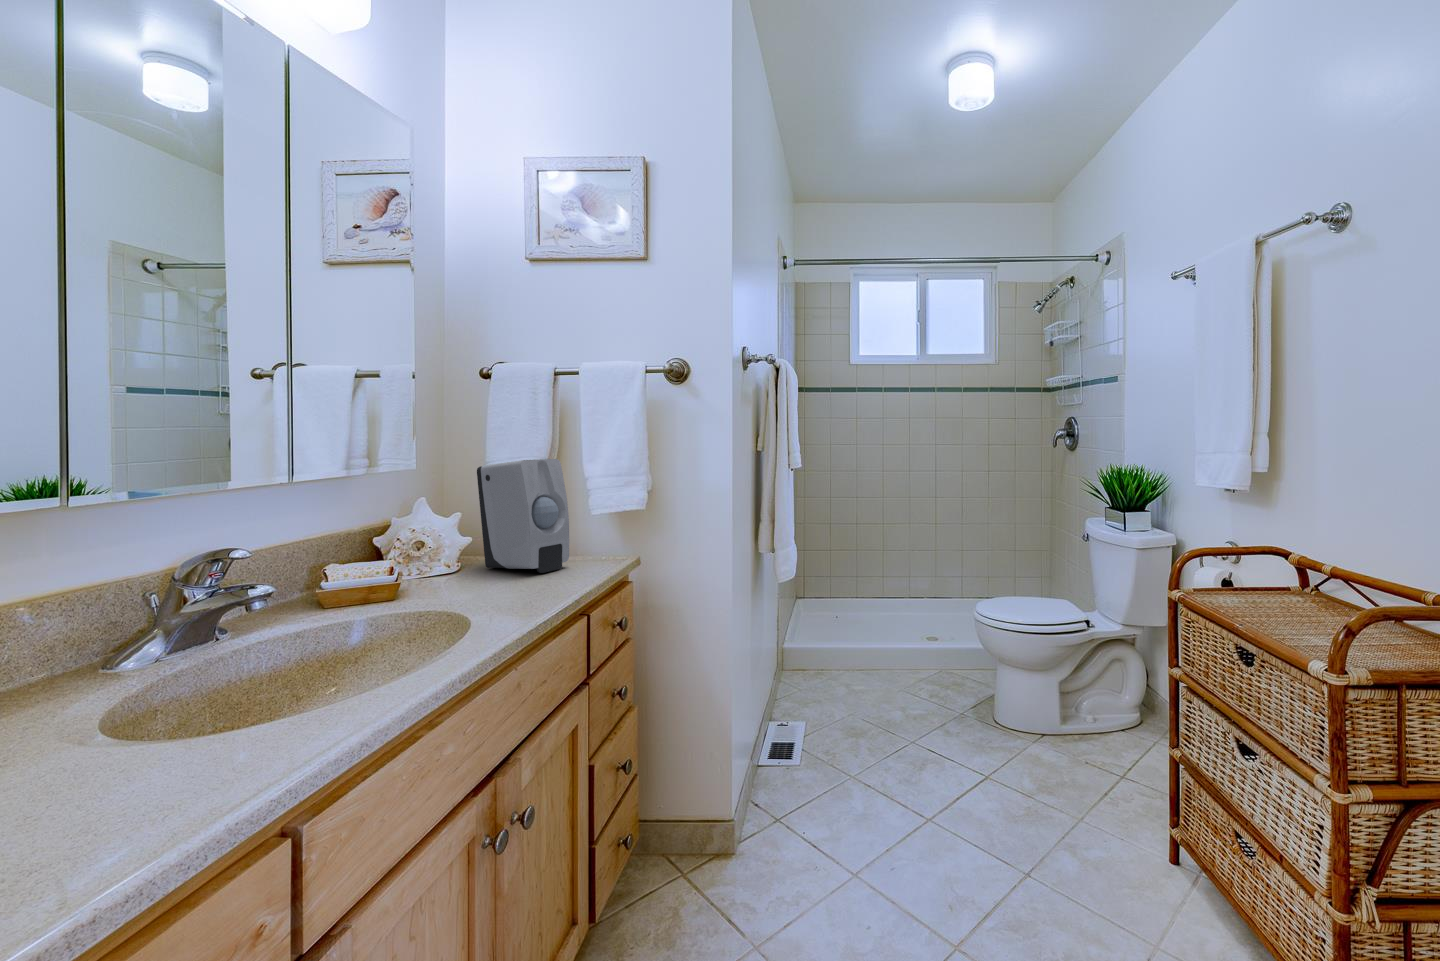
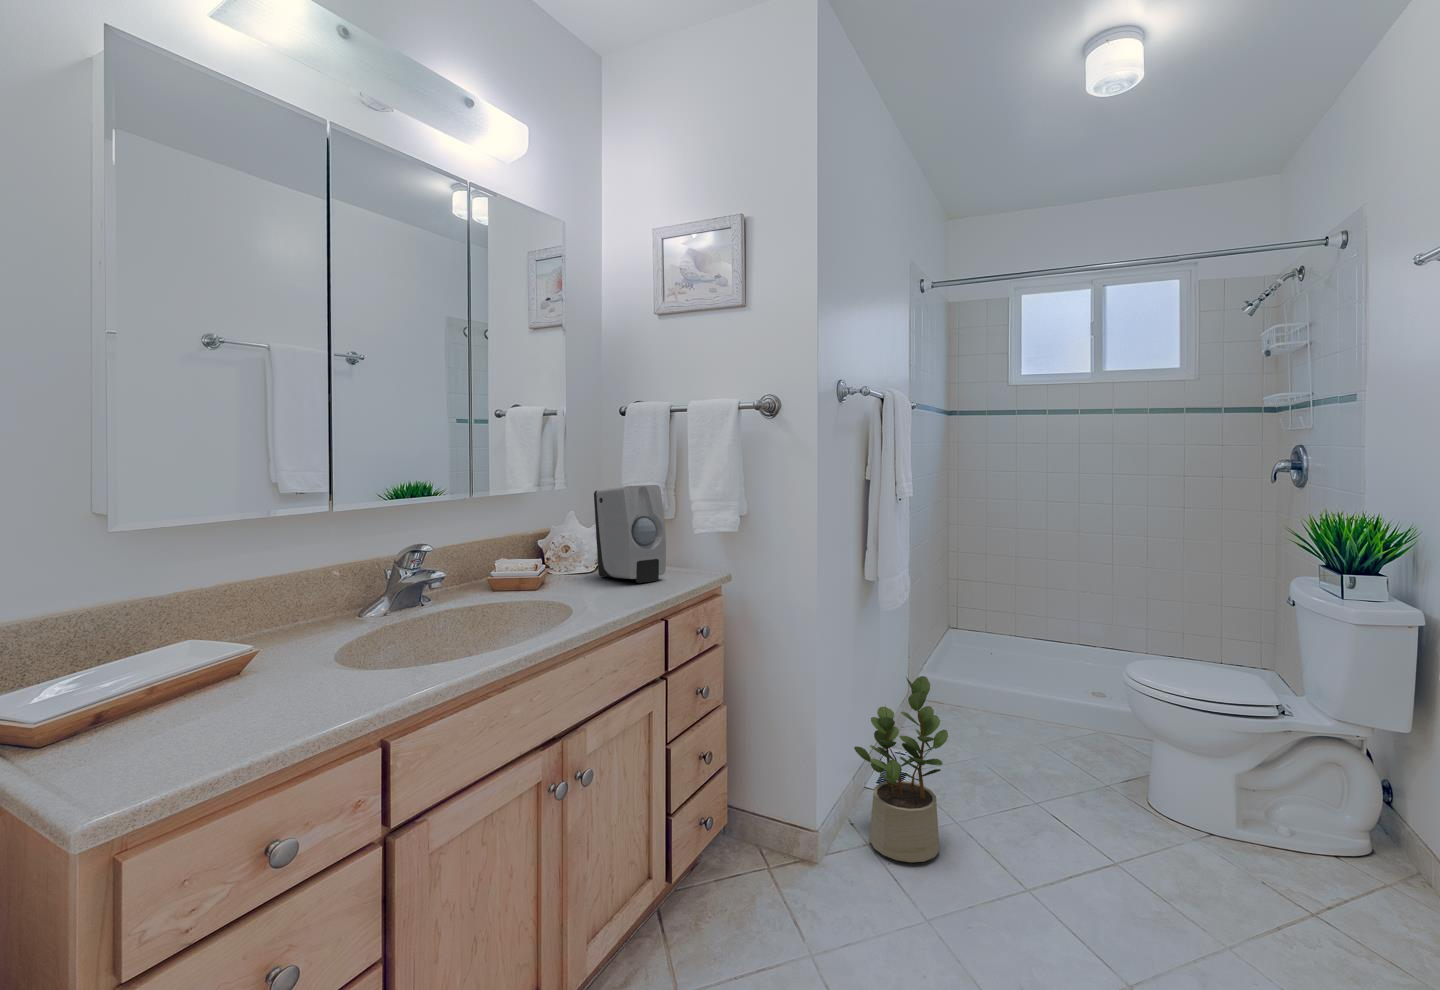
potted plant: none [758,647,850,835] -> present [854,676,948,862]

